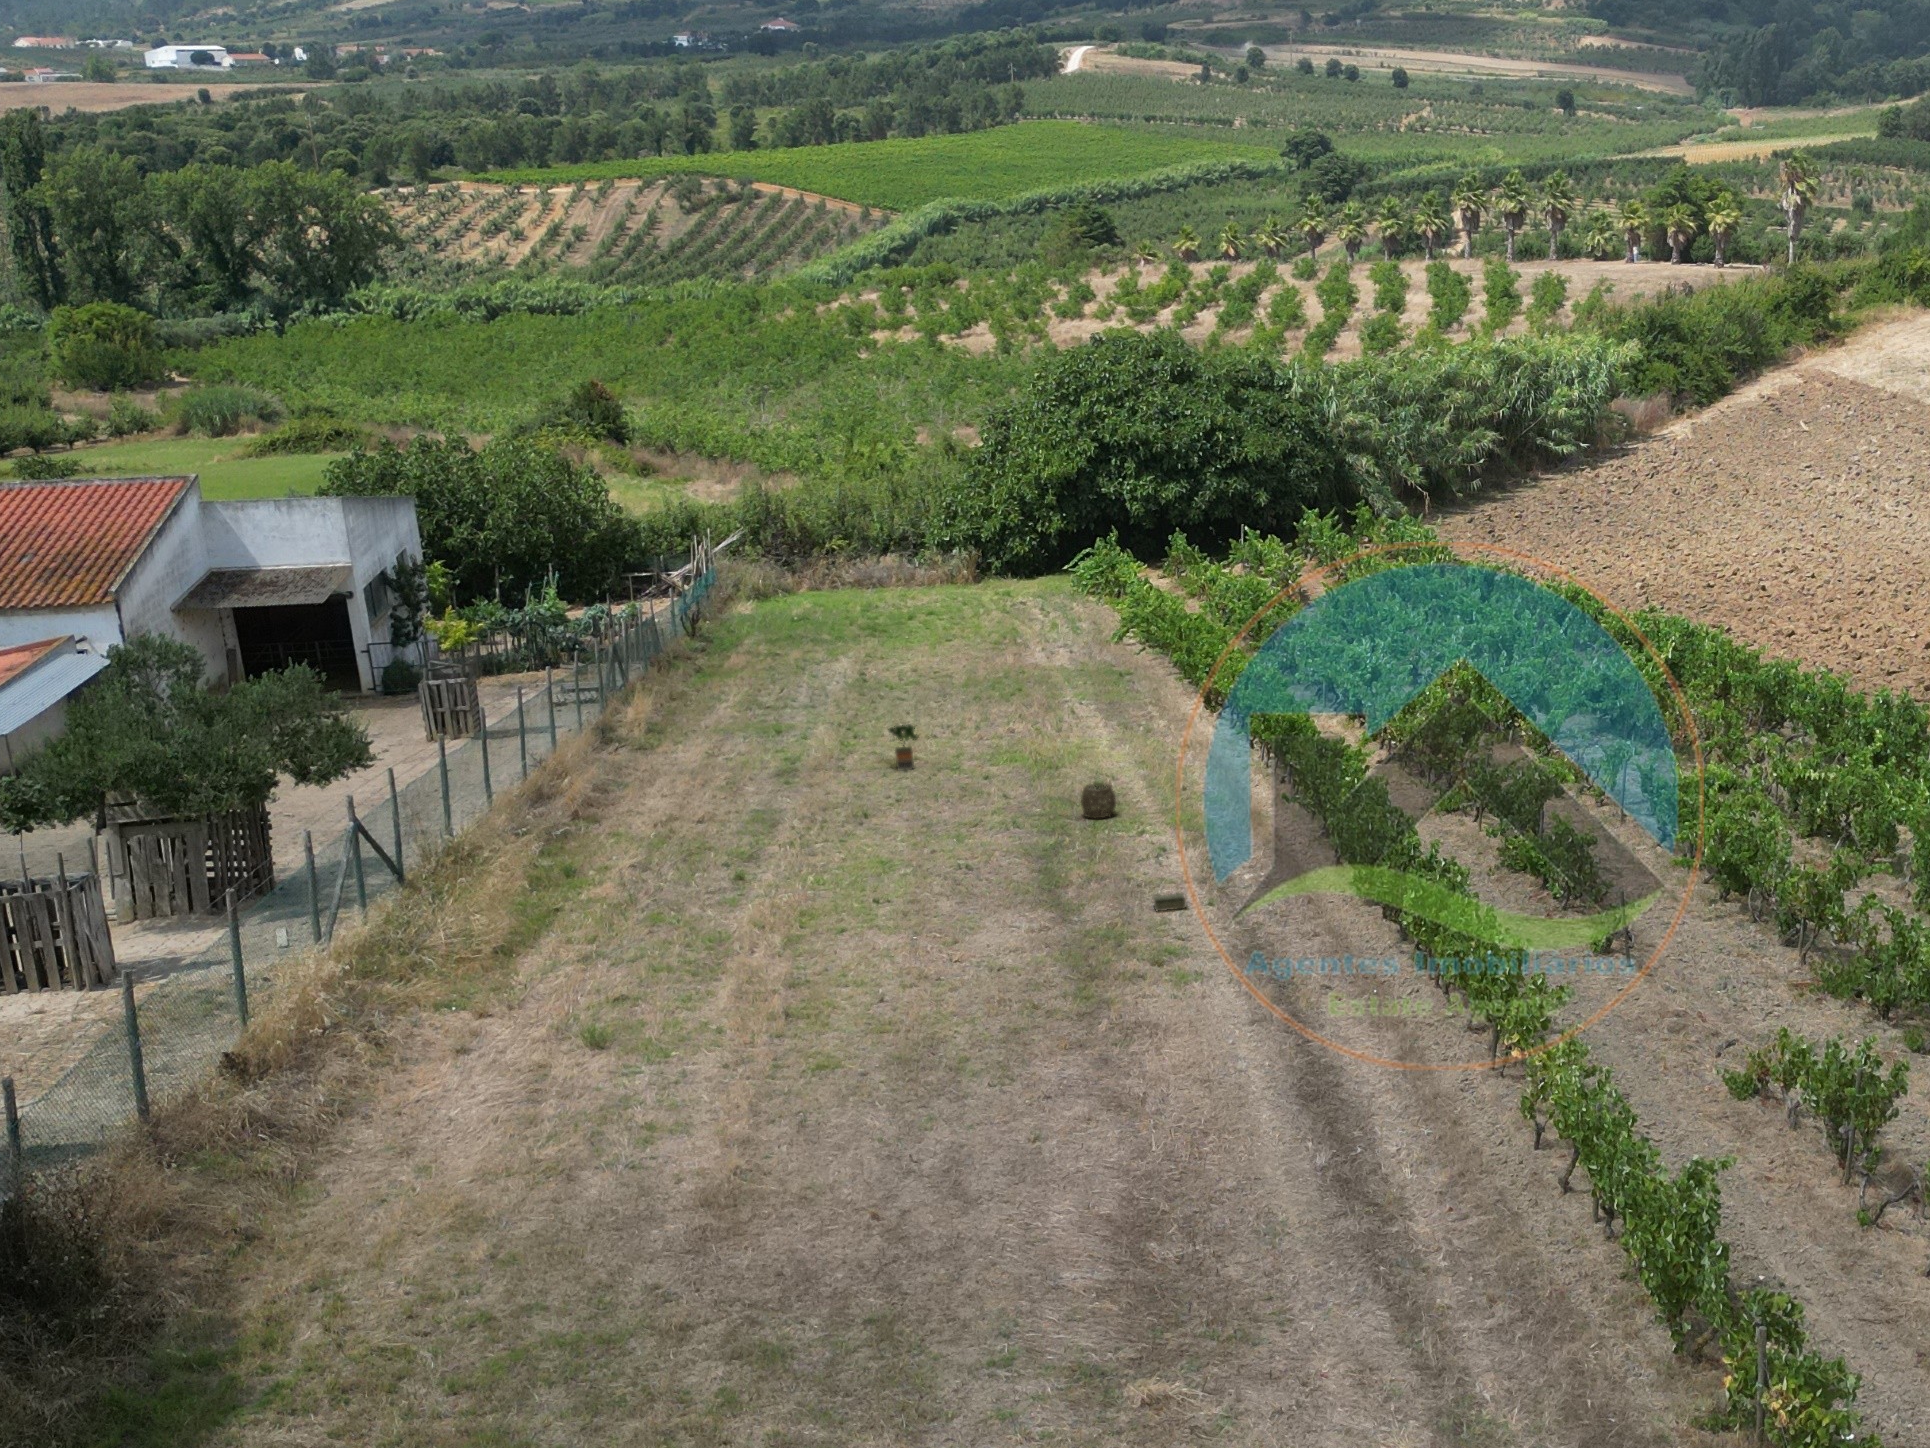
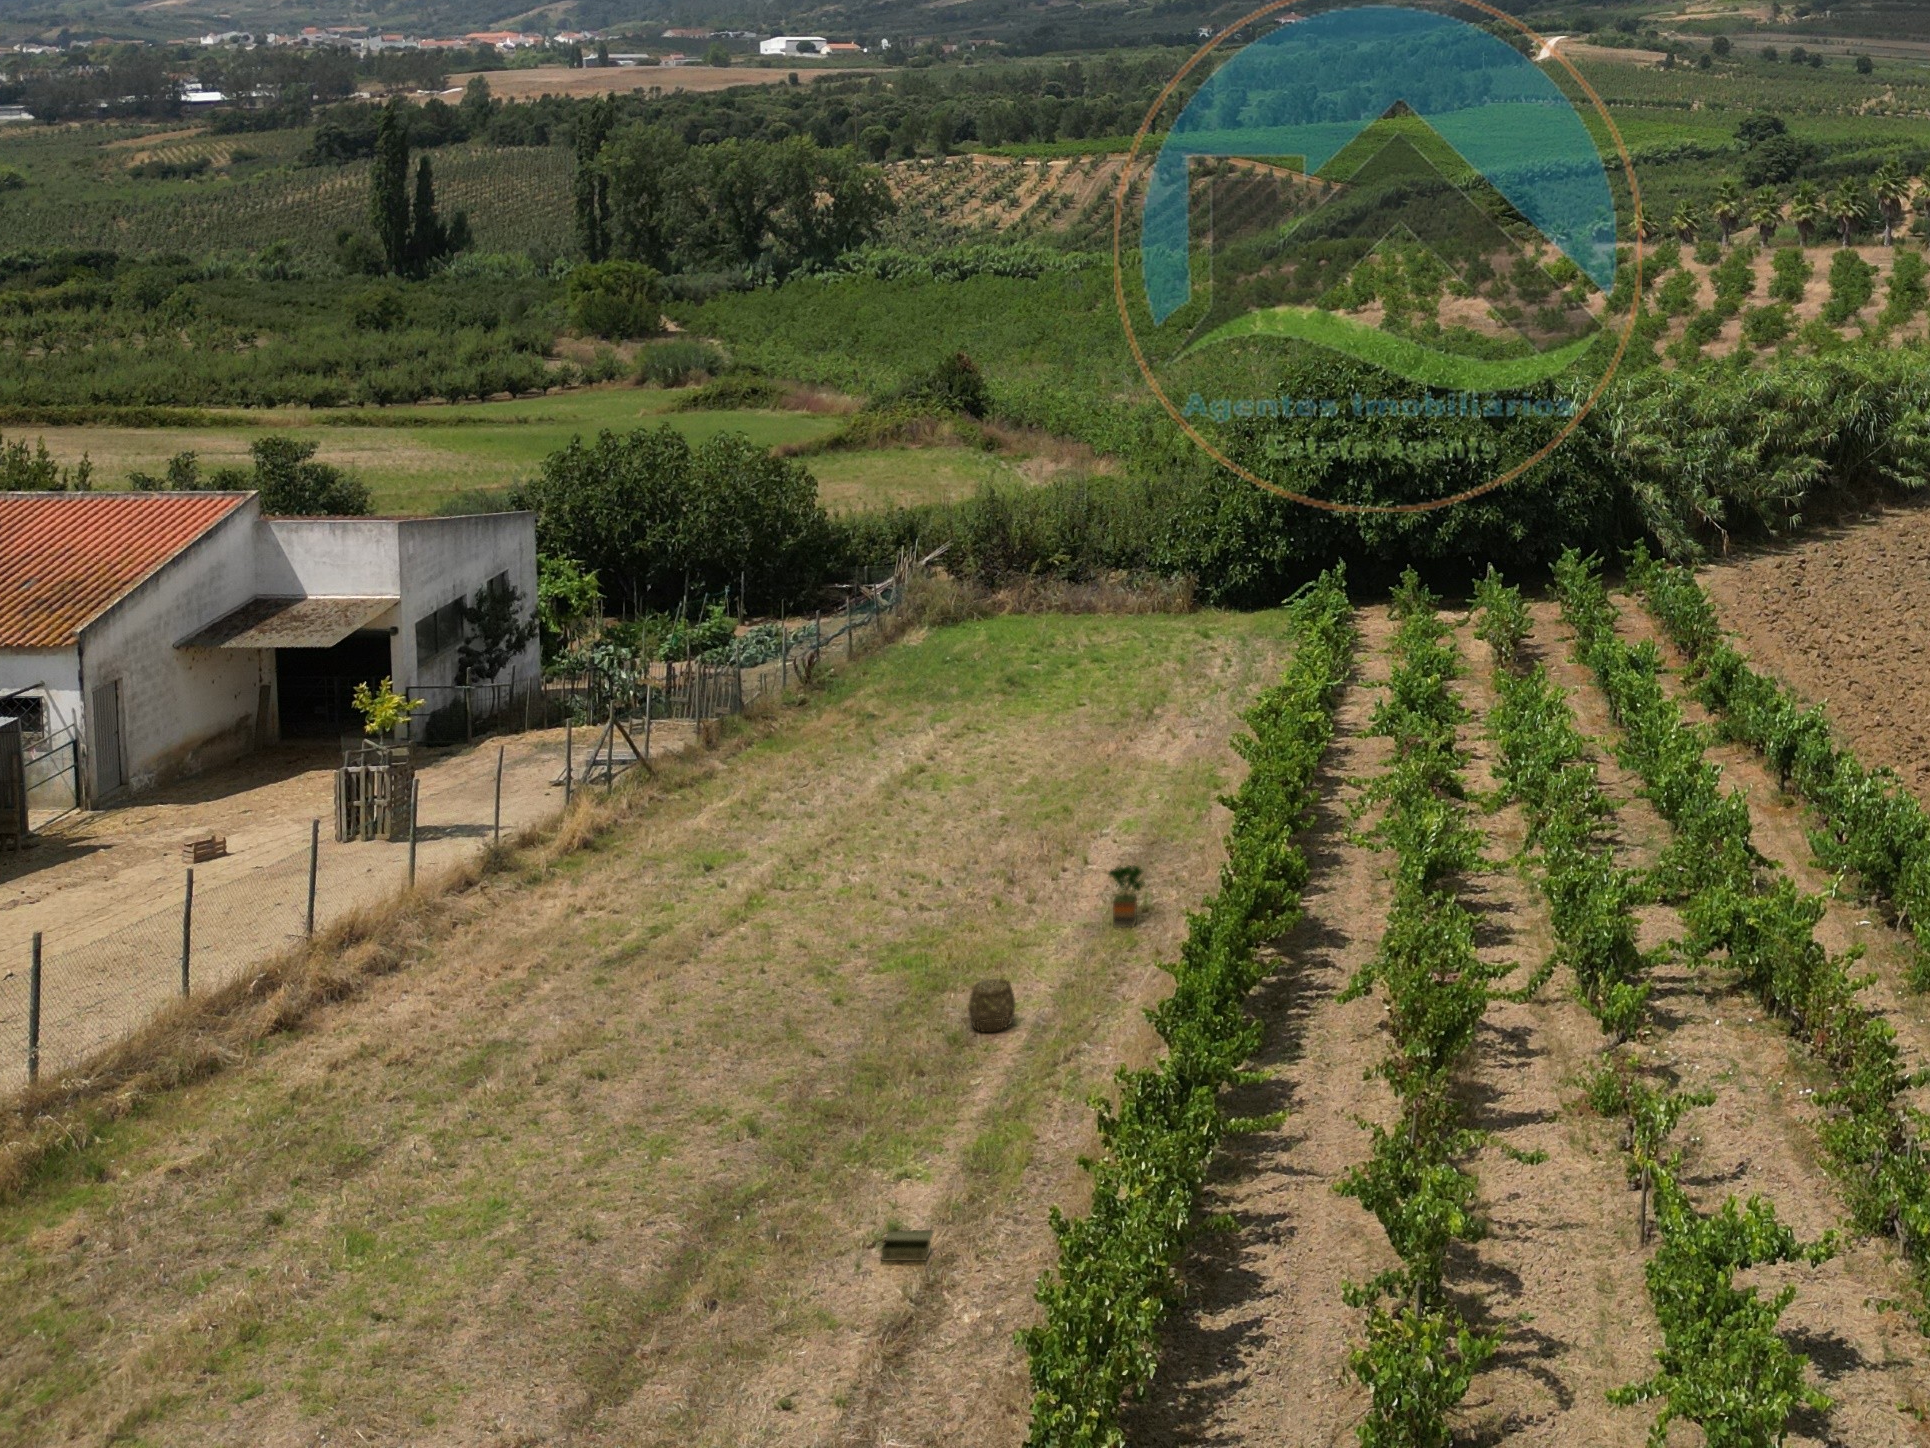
potted tree: present [888,725,918,770] -> present [1108,865,1145,927]

